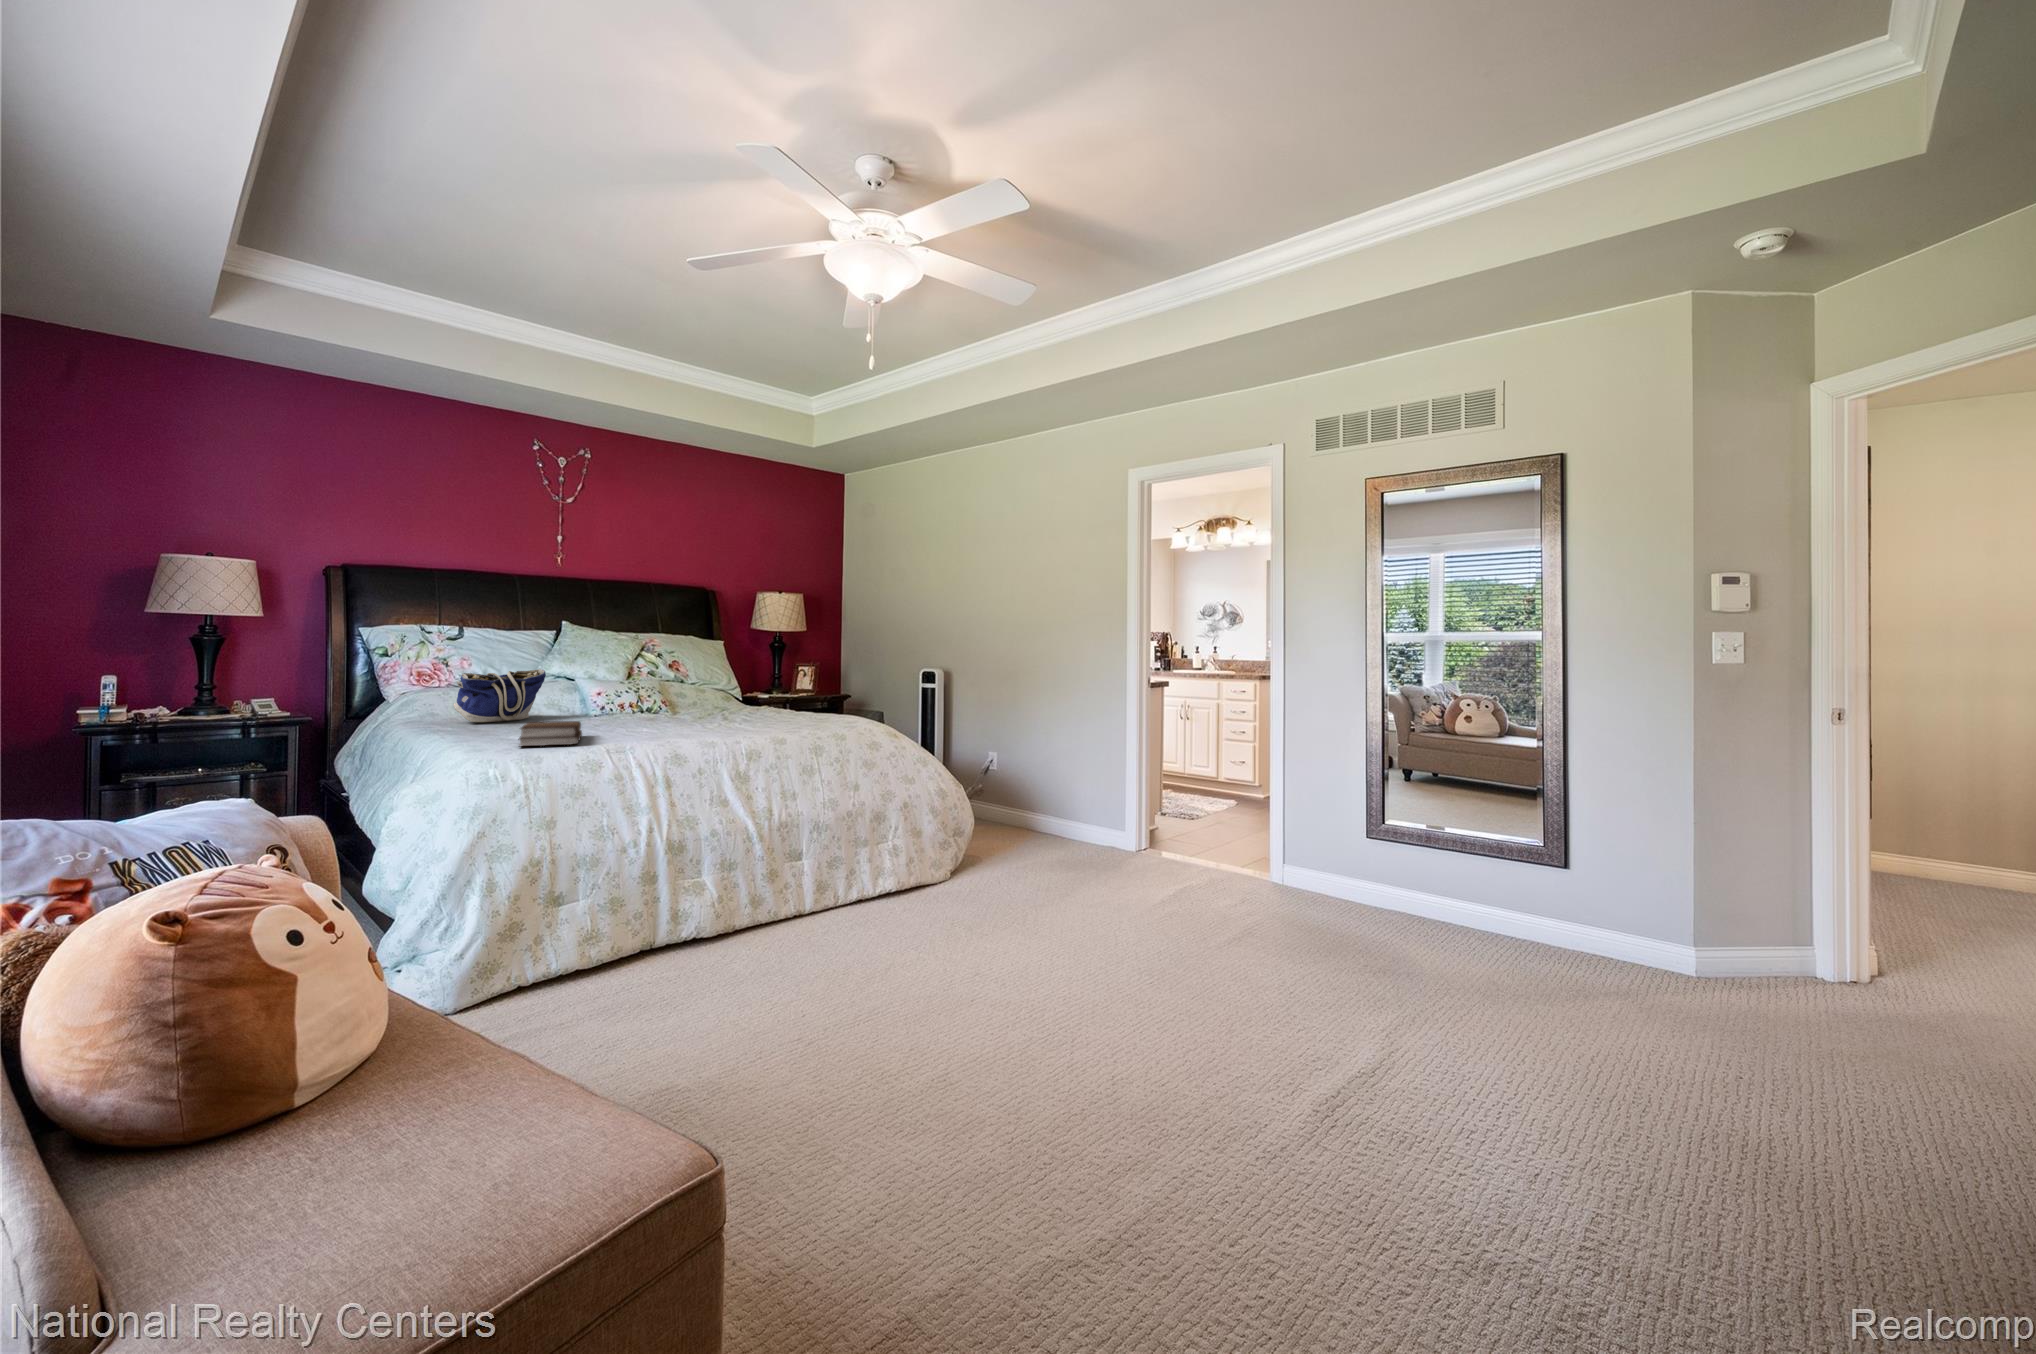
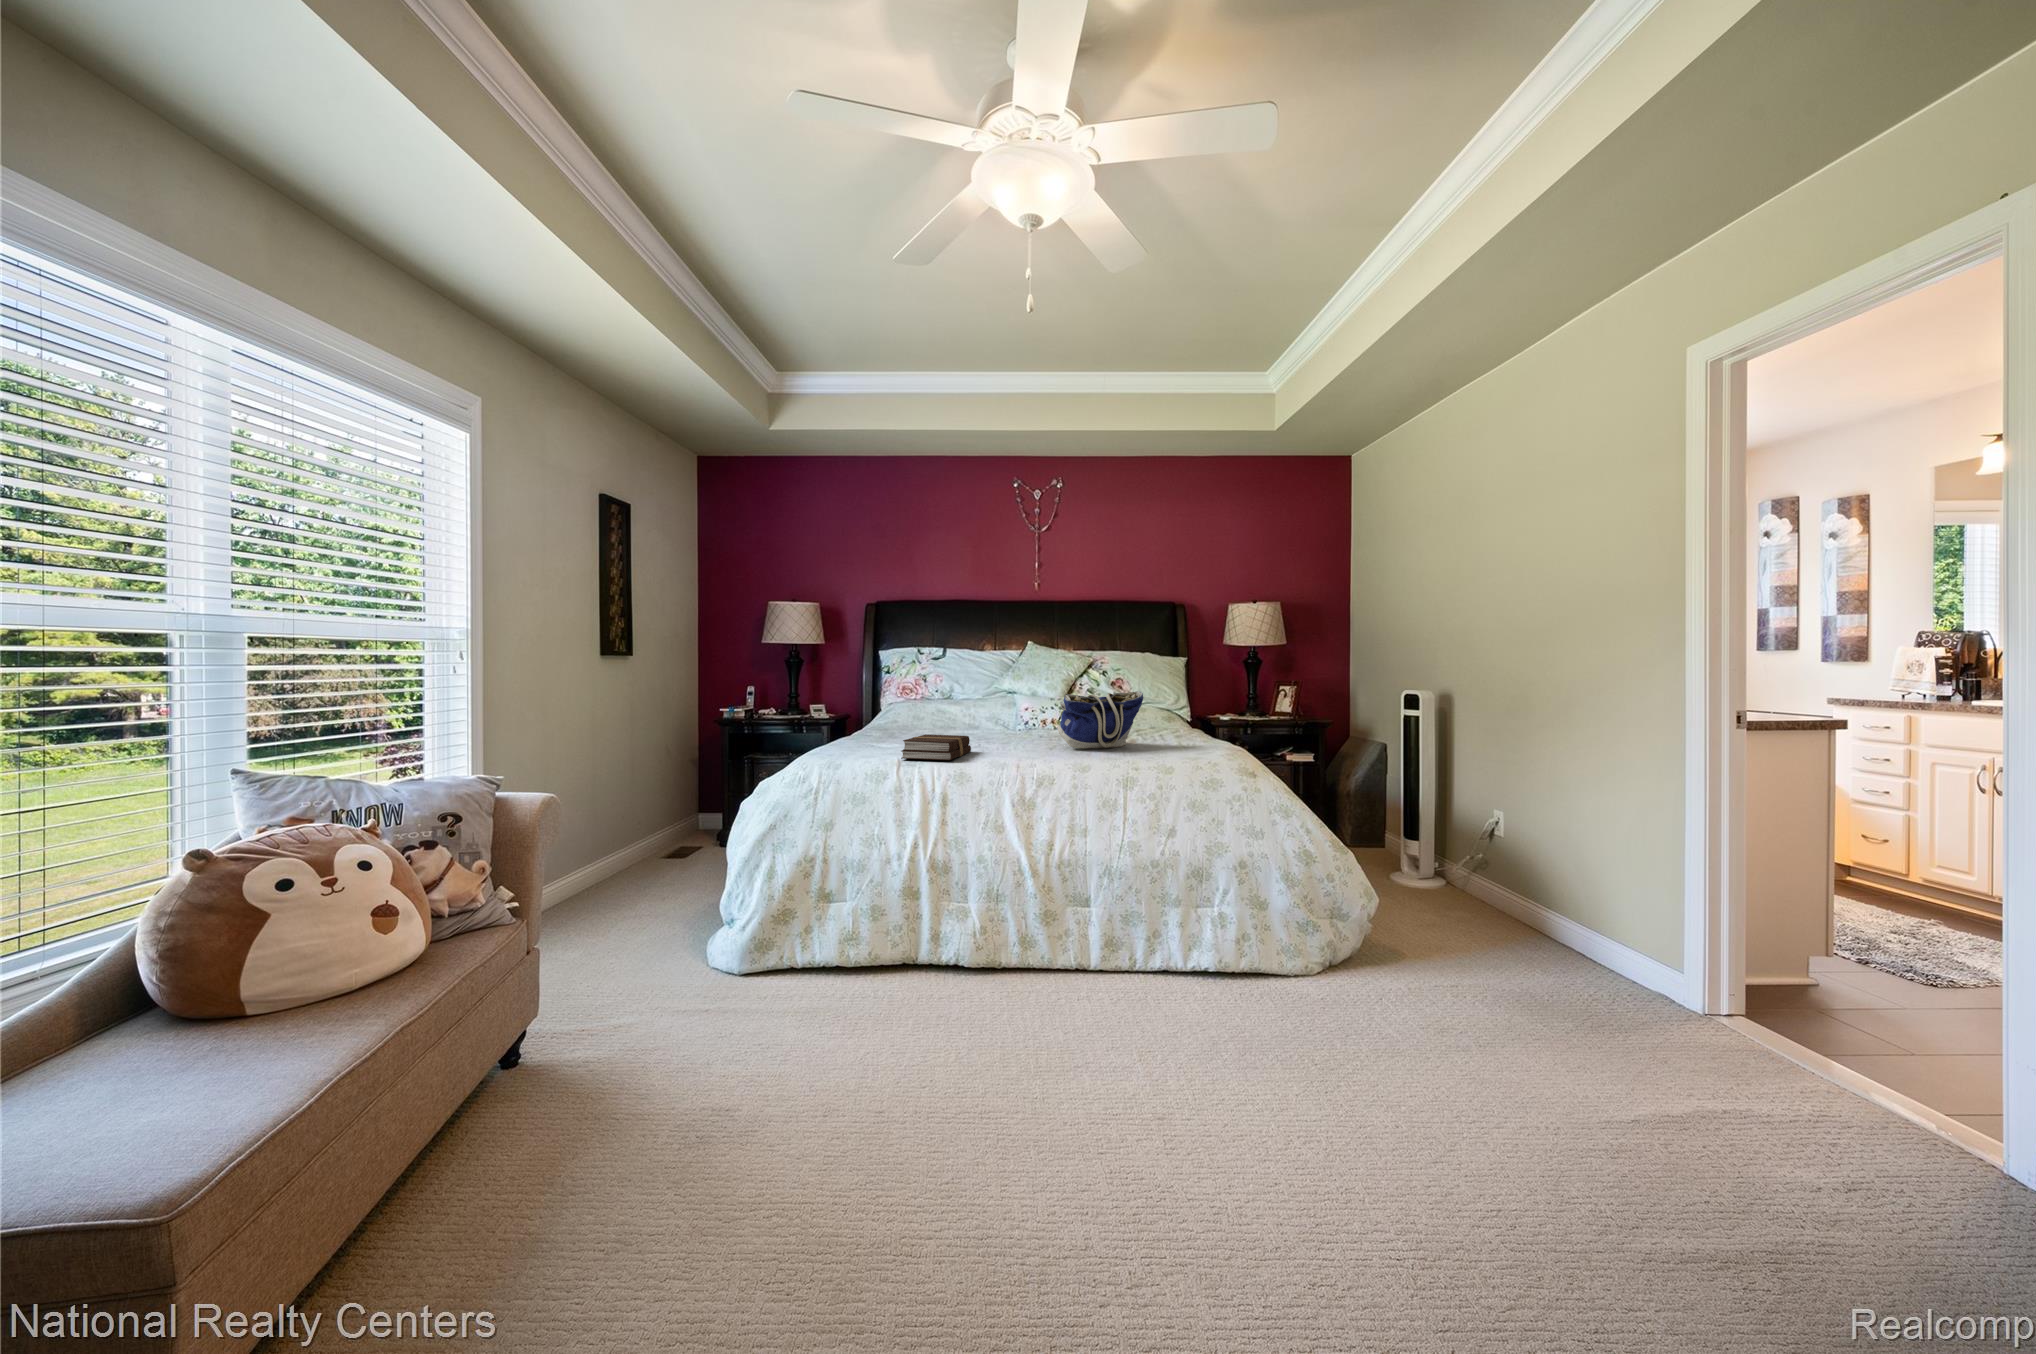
tote bag: present [453,669,546,722] -> present [1057,691,1143,749]

